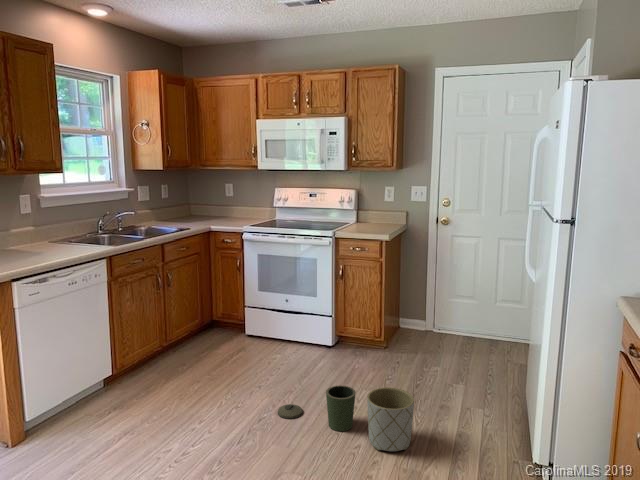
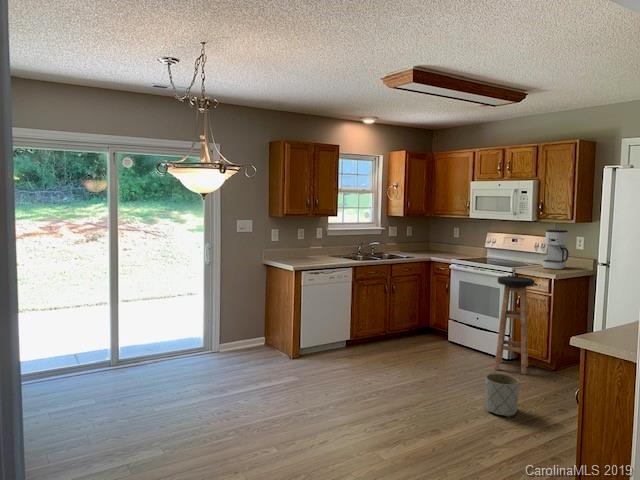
coffee maker: none [359,180,387,228] -> present [543,230,569,269]
bar stool: none [323,243,368,369] -> present [494,276,534,374]
trash can: present [278,385,356,431] -> none [437,369,486,399]

